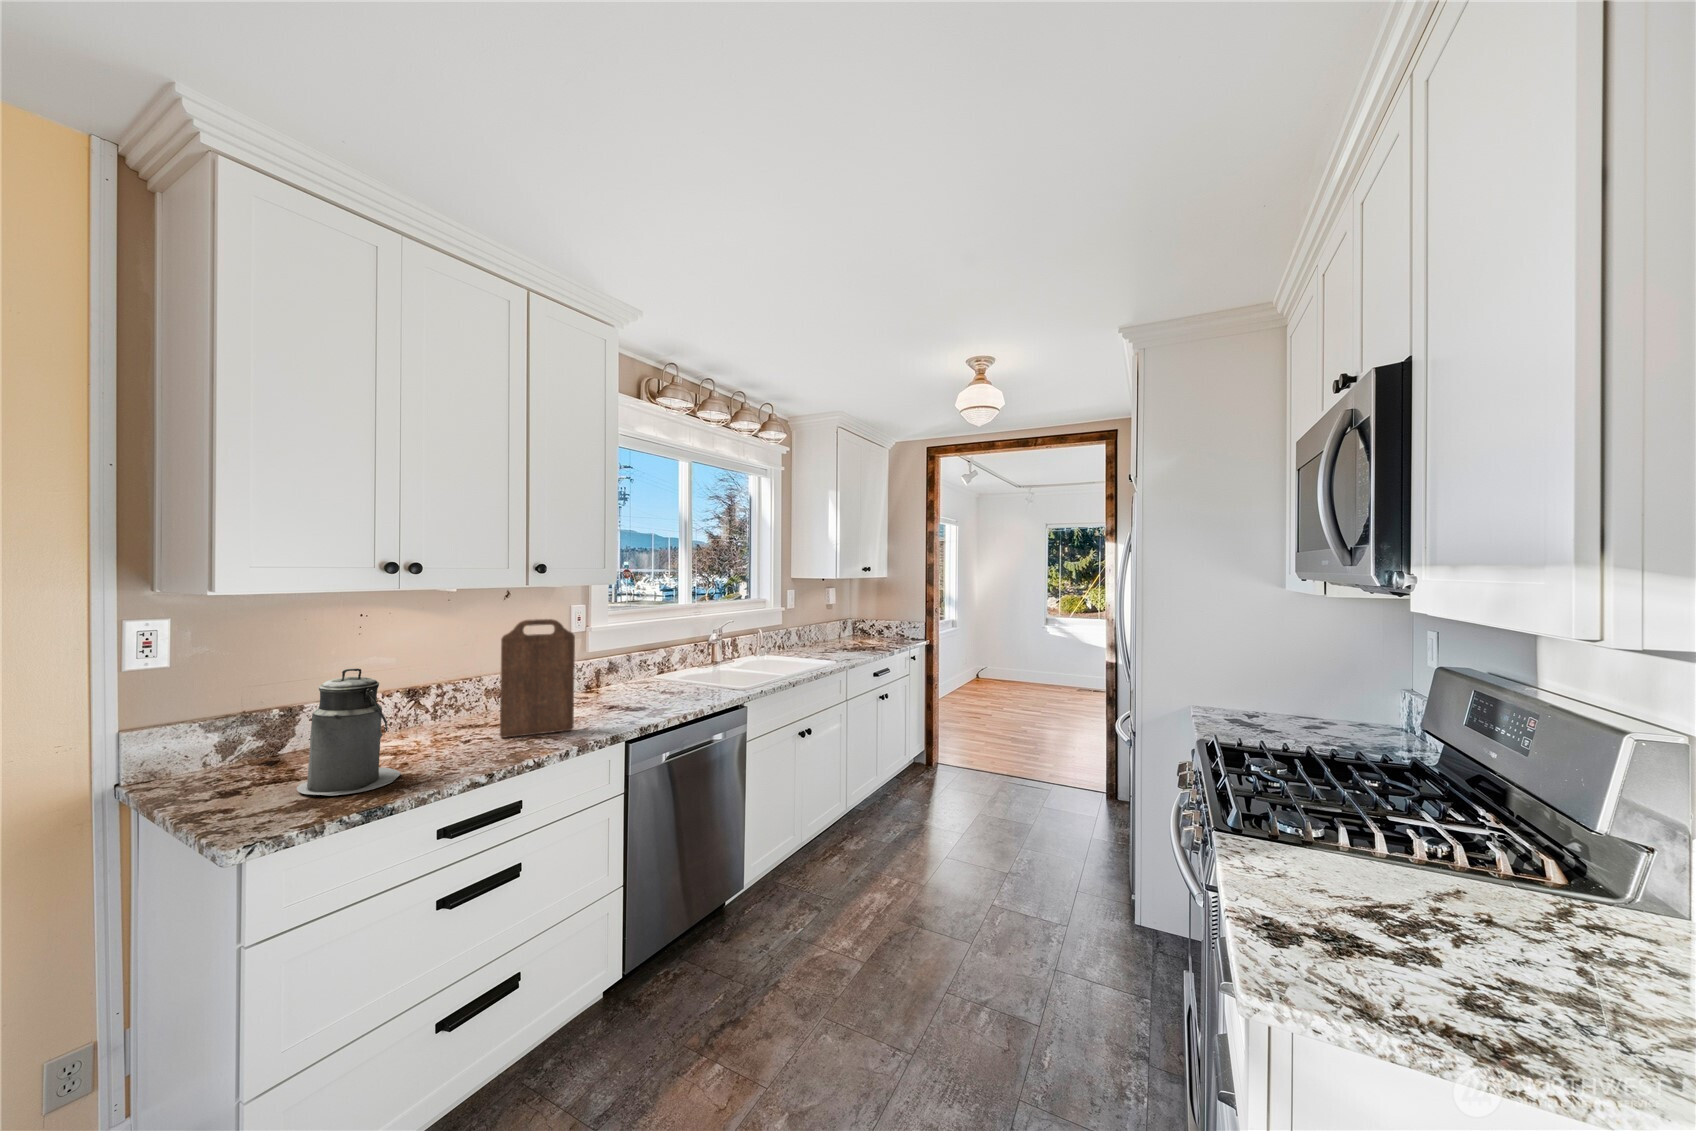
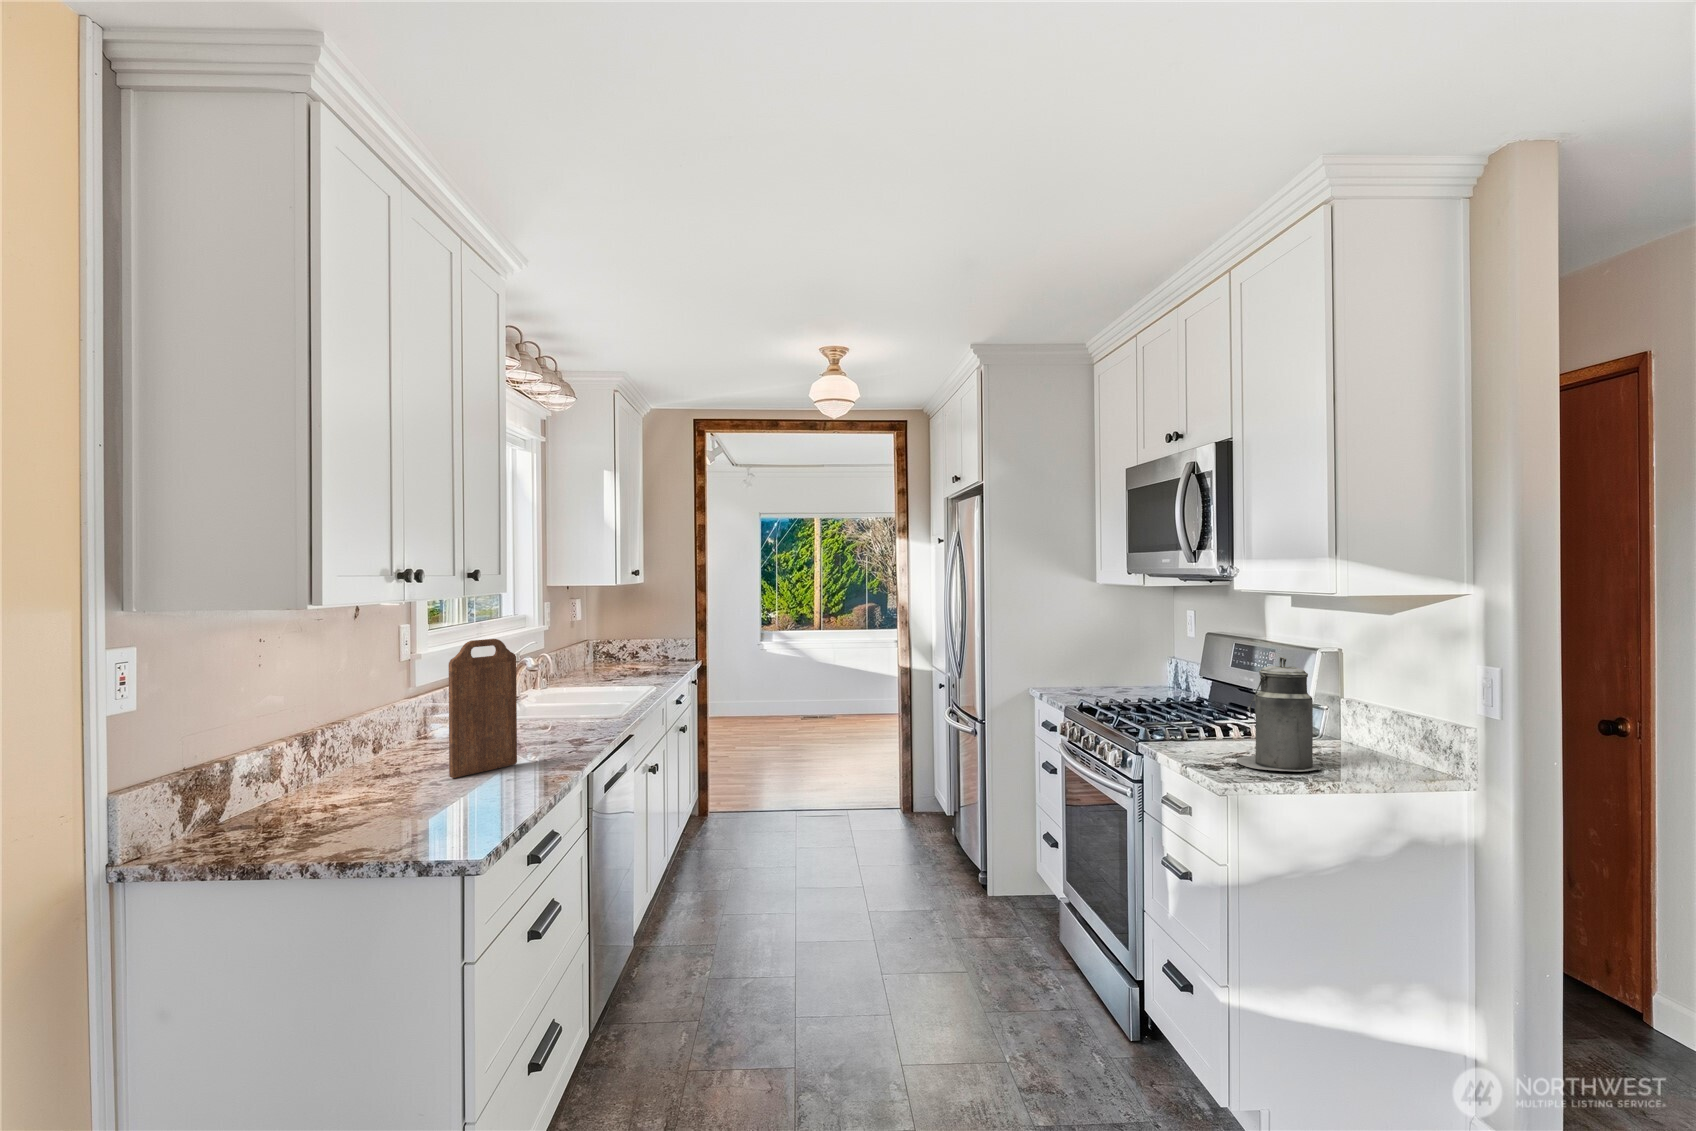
canister: present [297,668,400,796] -> present [1237,657,1321,771]

